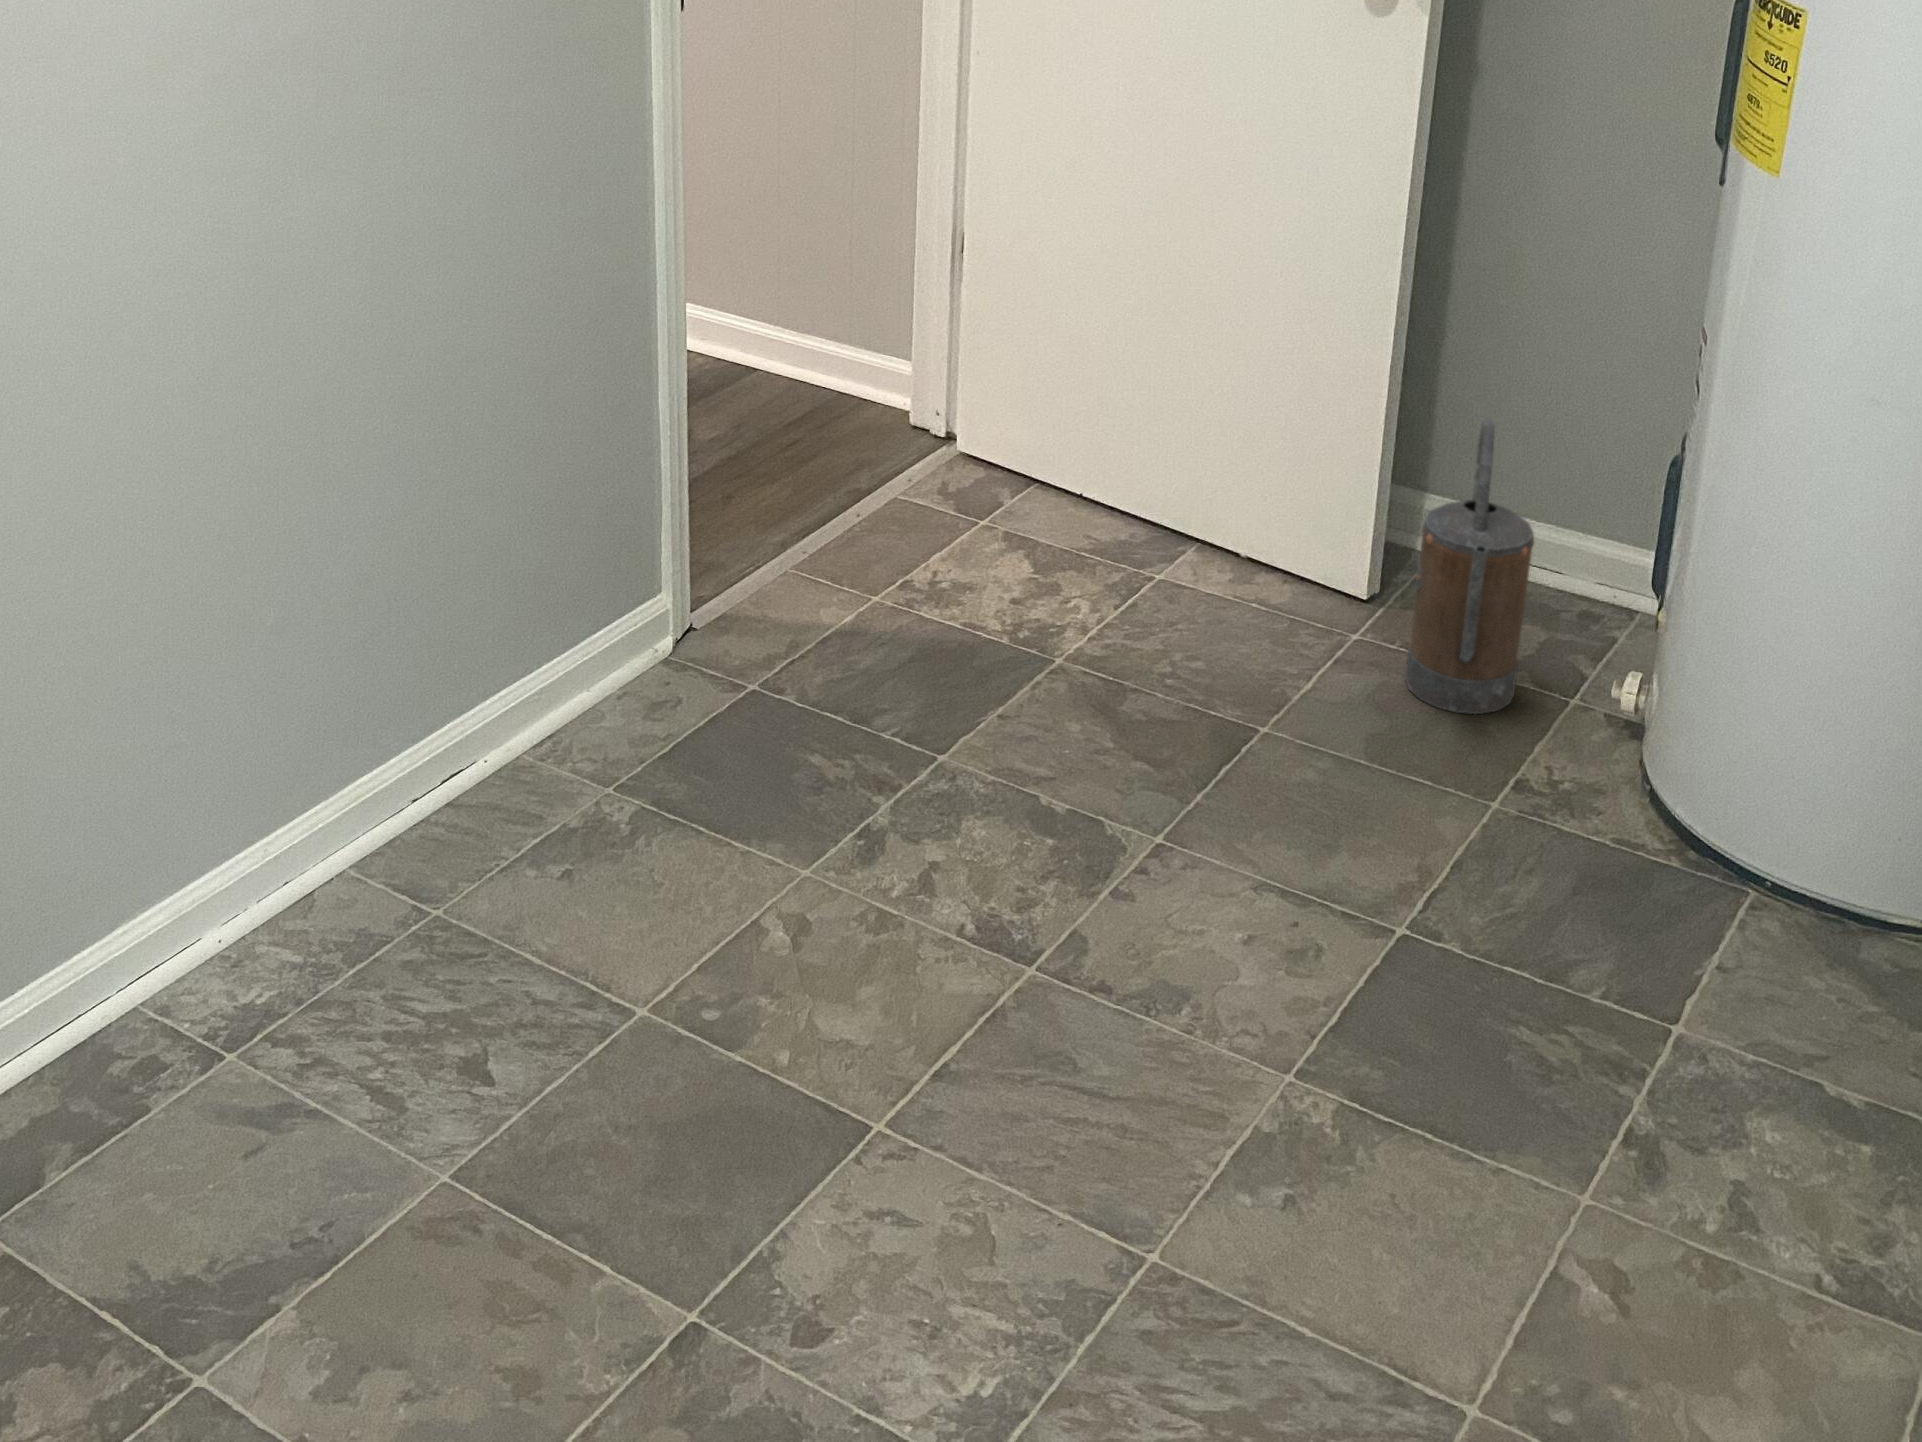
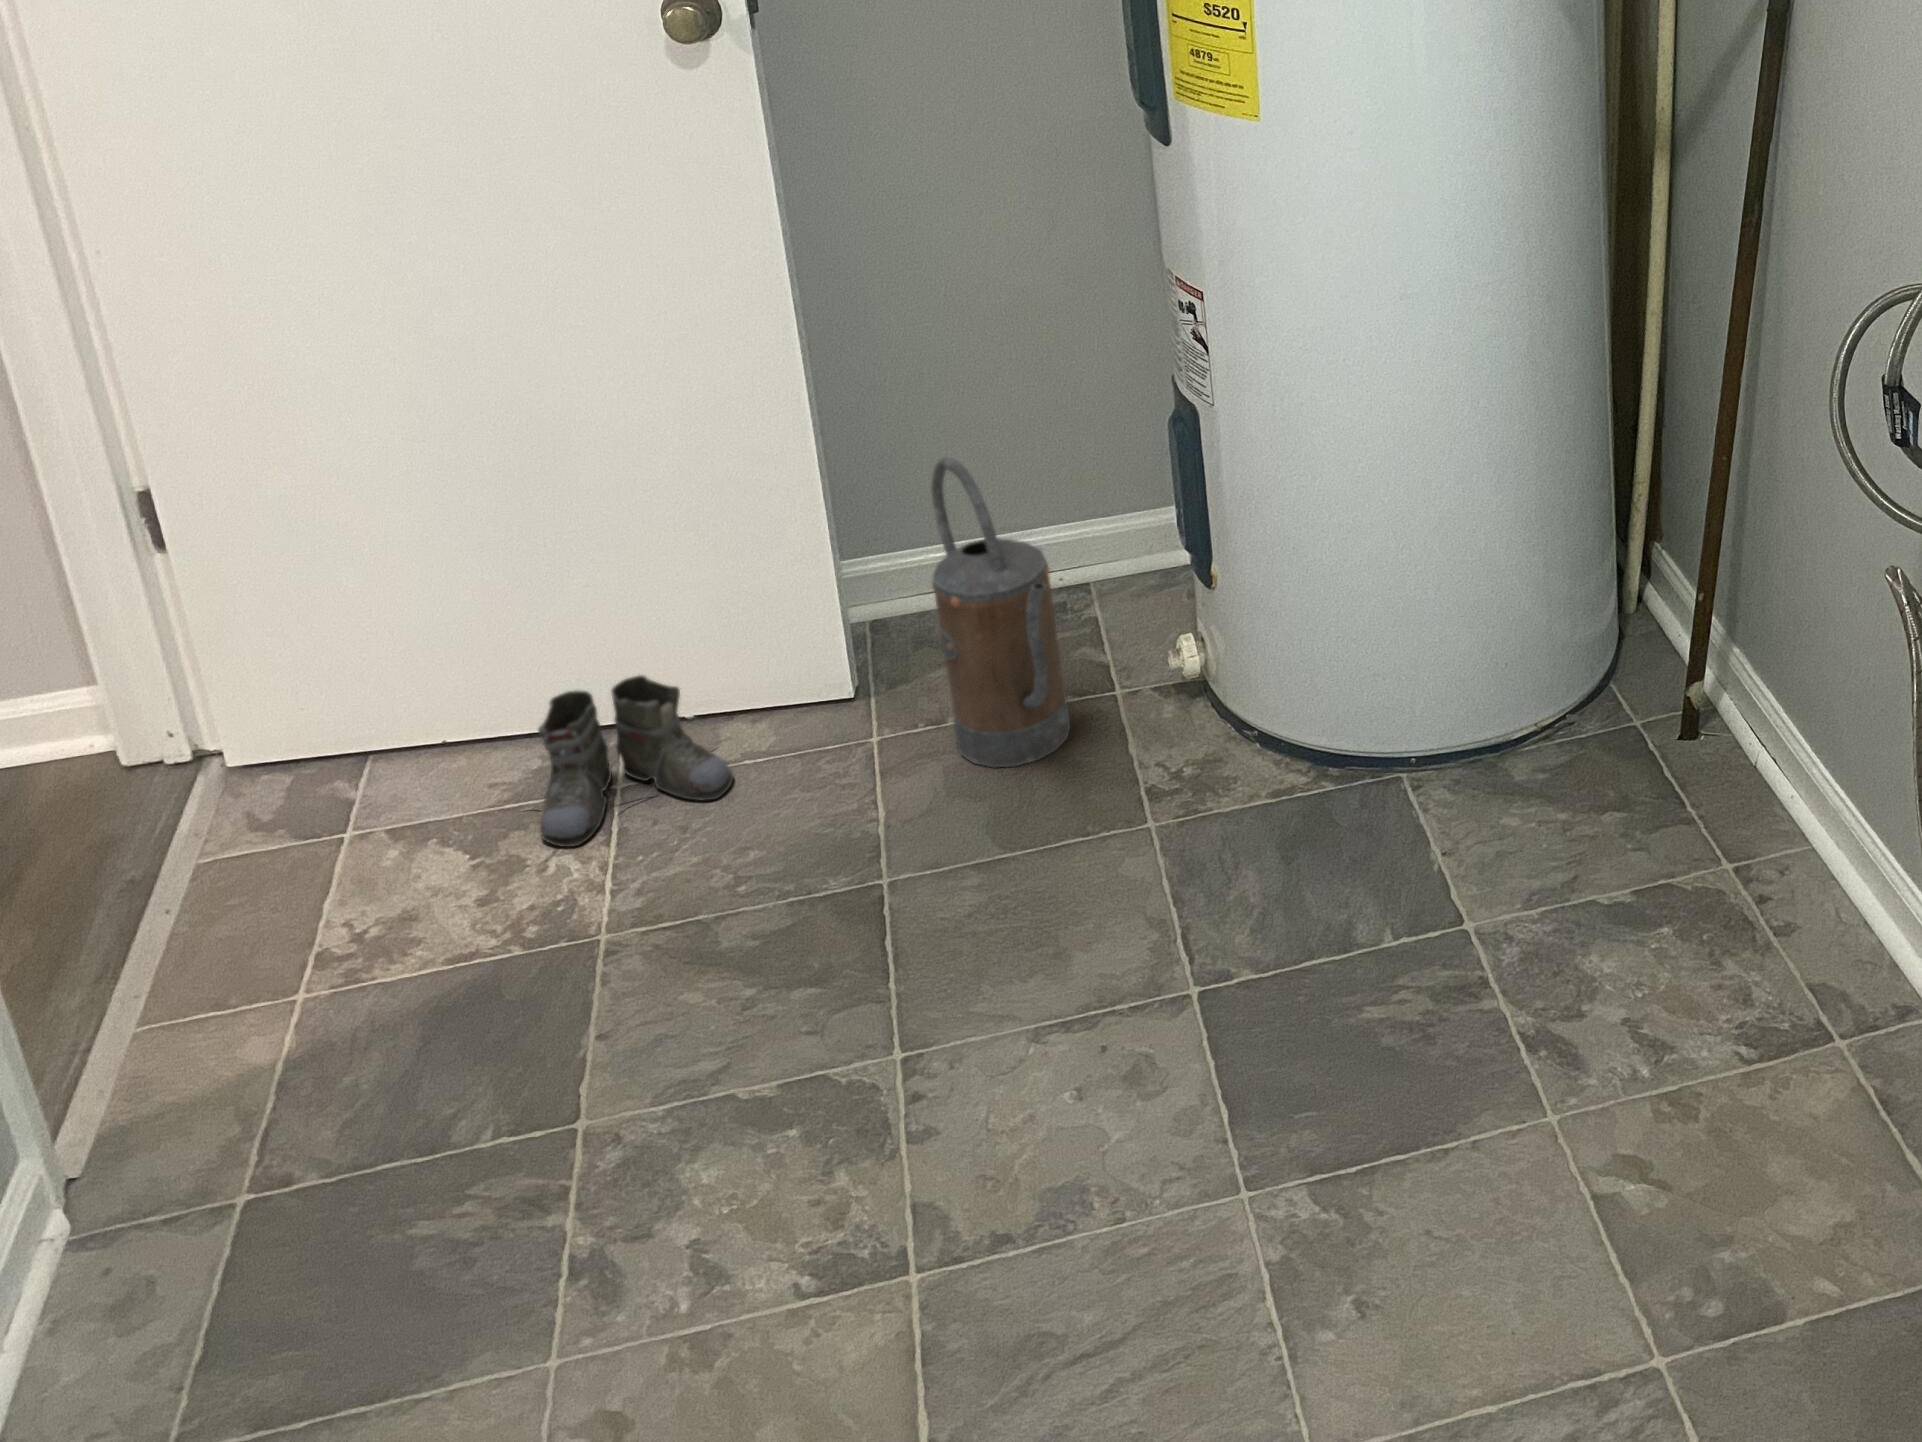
boots: none [1082,485,1247,617] -> present [528,675,733,847]

